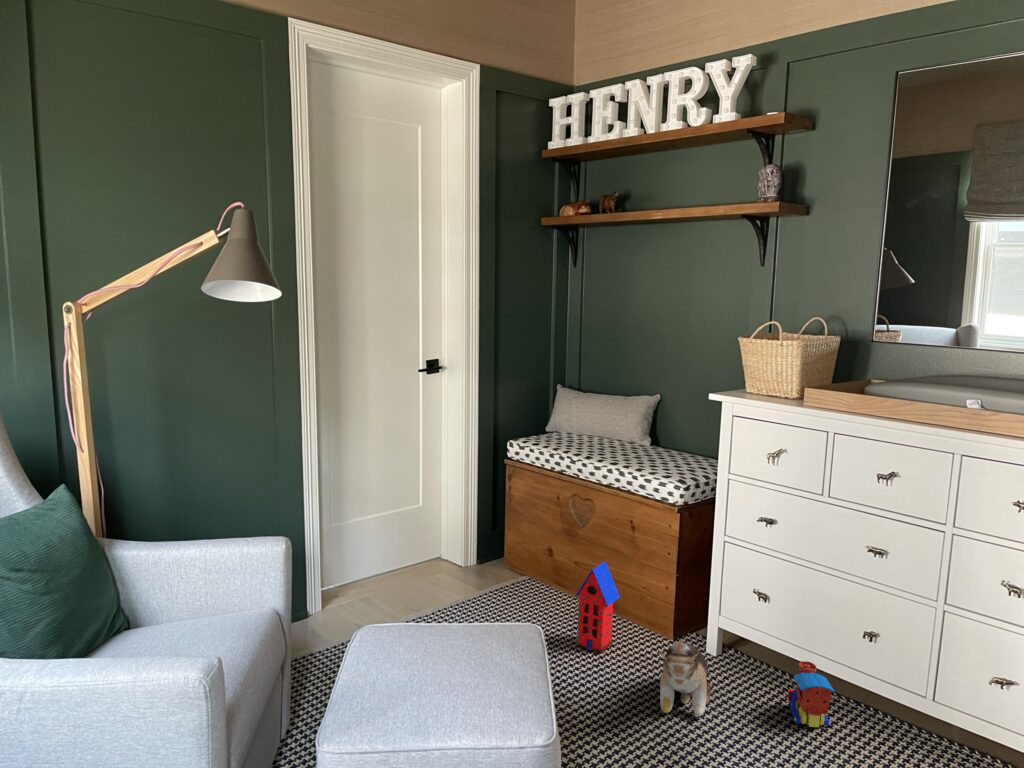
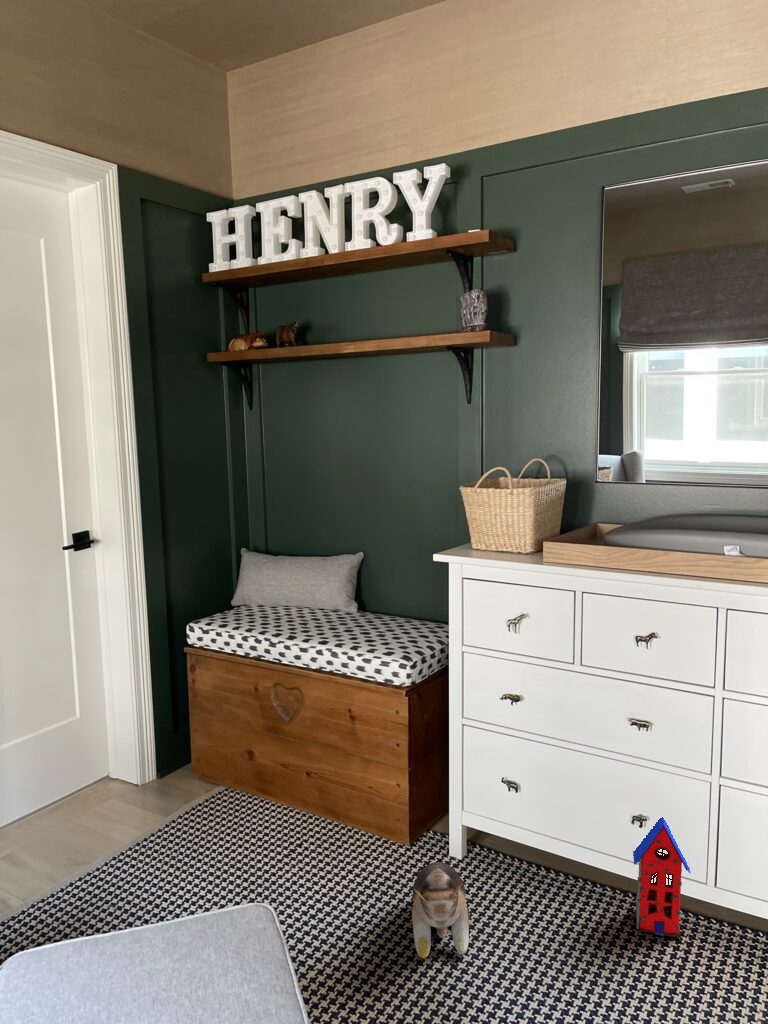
toy house: present [575,562,620,653] -> present [633,817,690,938]
toy train: present [787,661,835,727] -> none [553,857,610,937]

